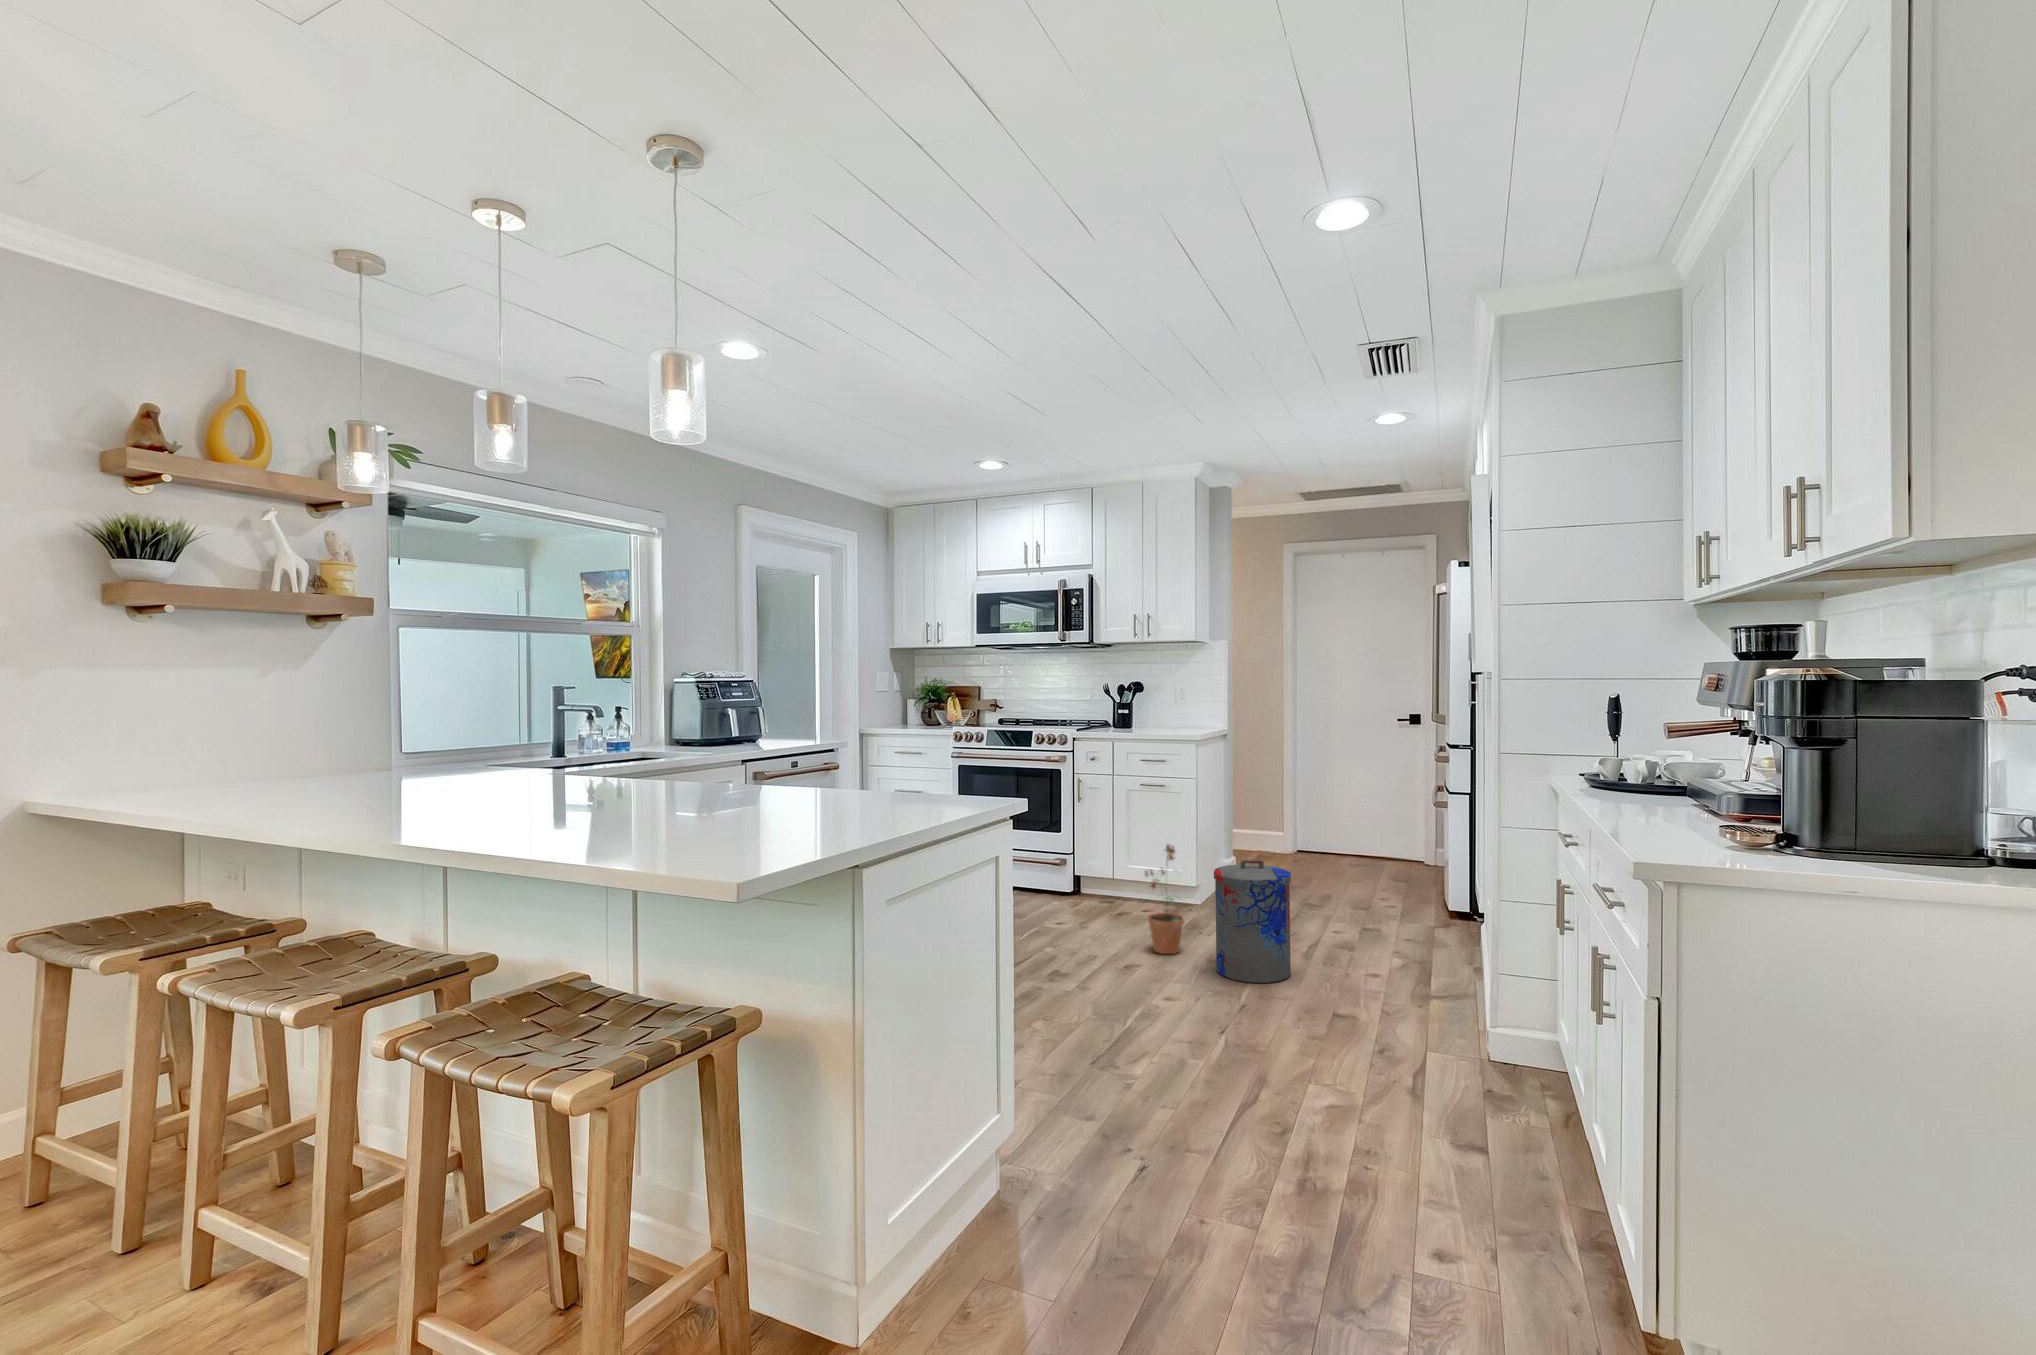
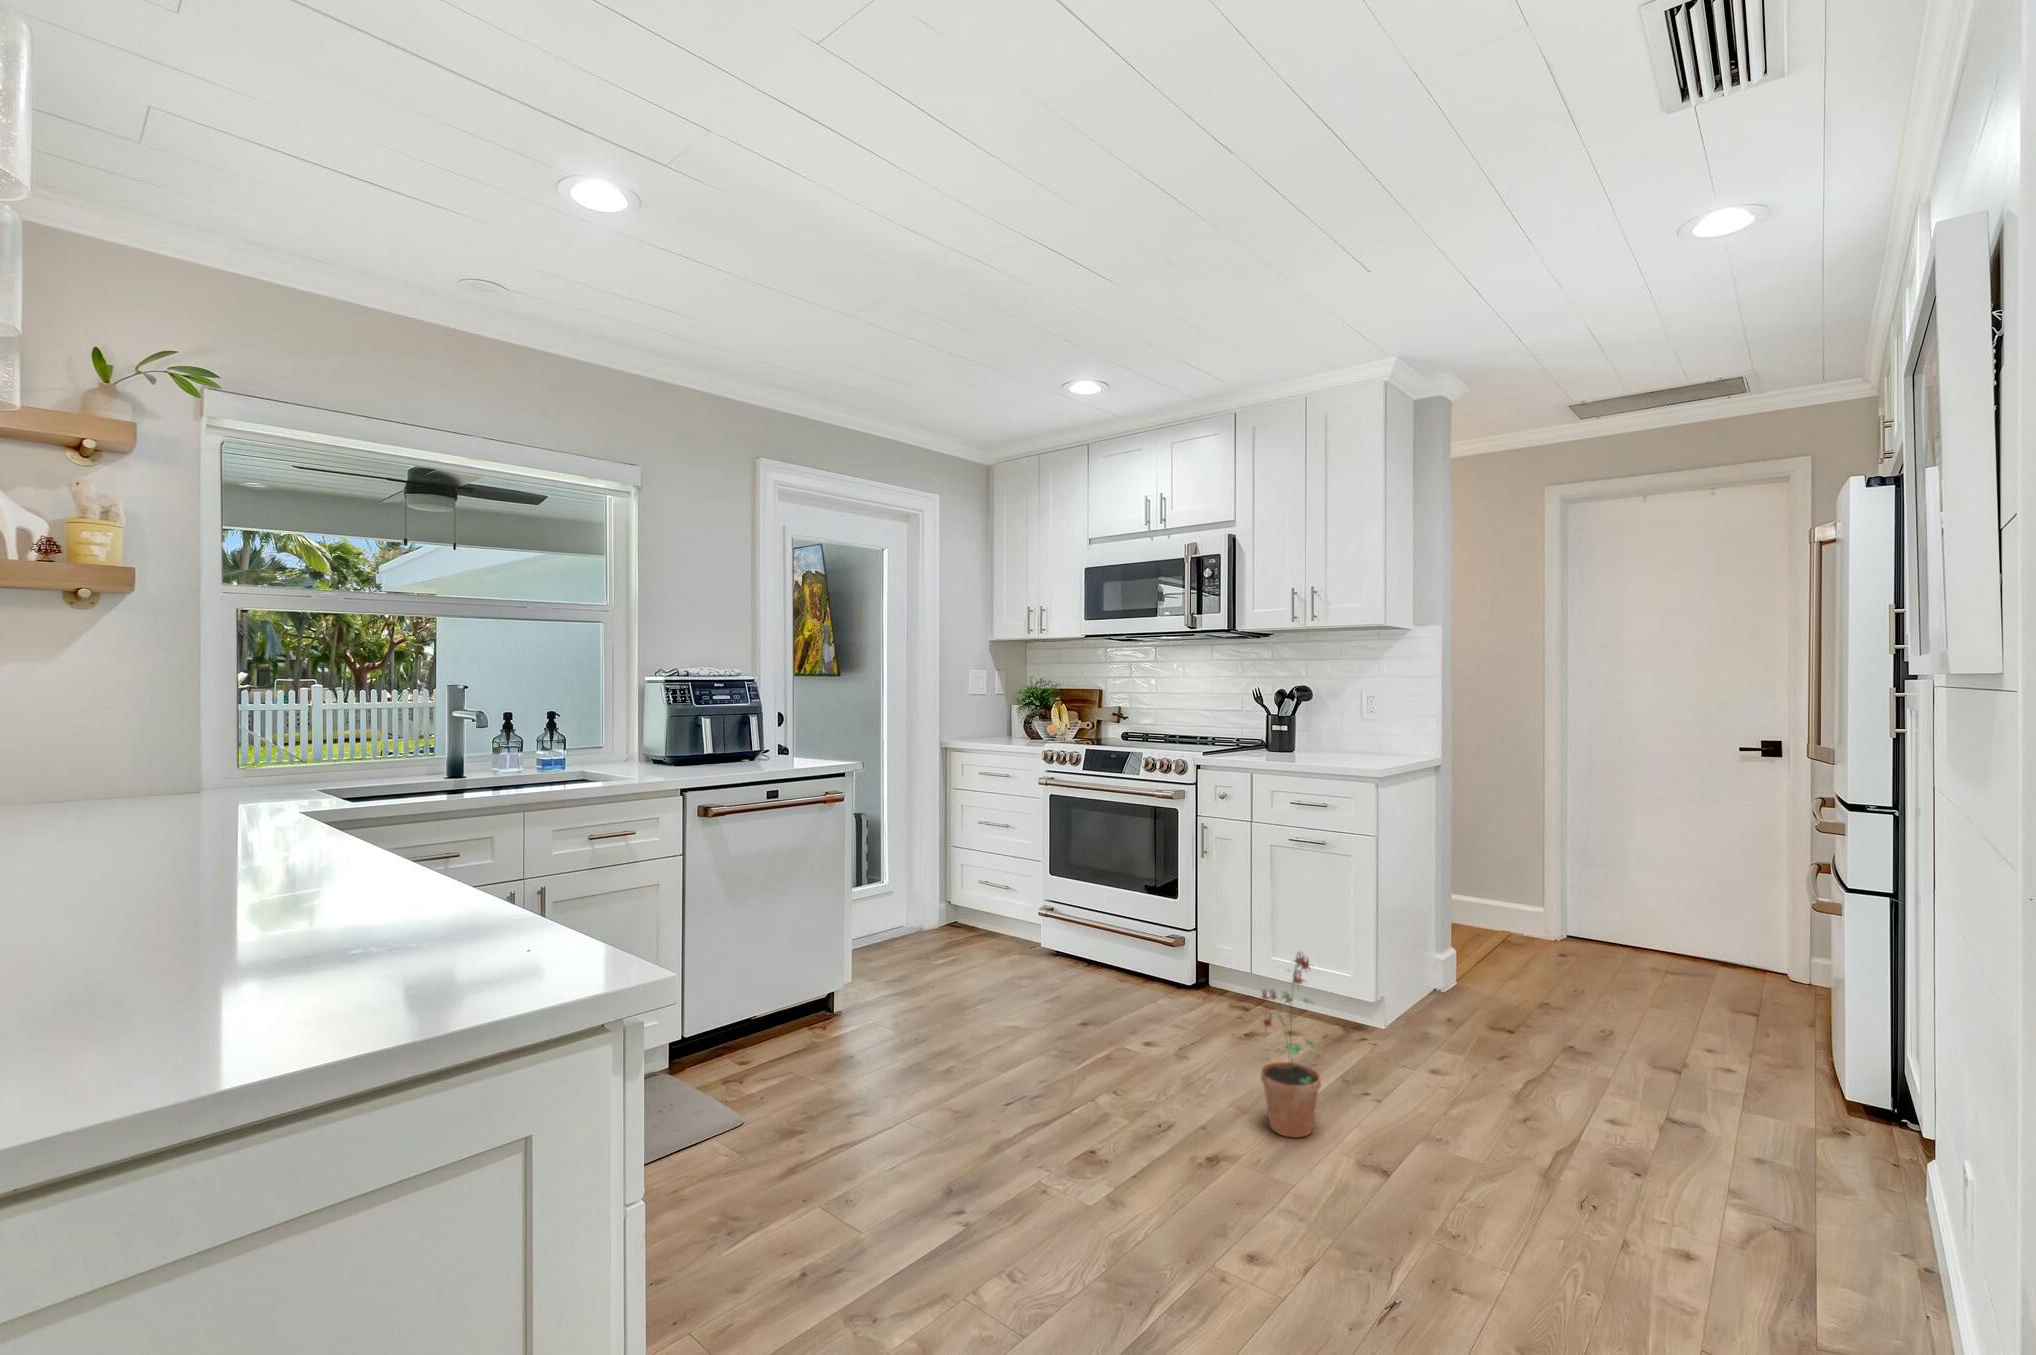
trash can: present [1214,860,1291,983] -> none [1358,1006,1504,1243]

